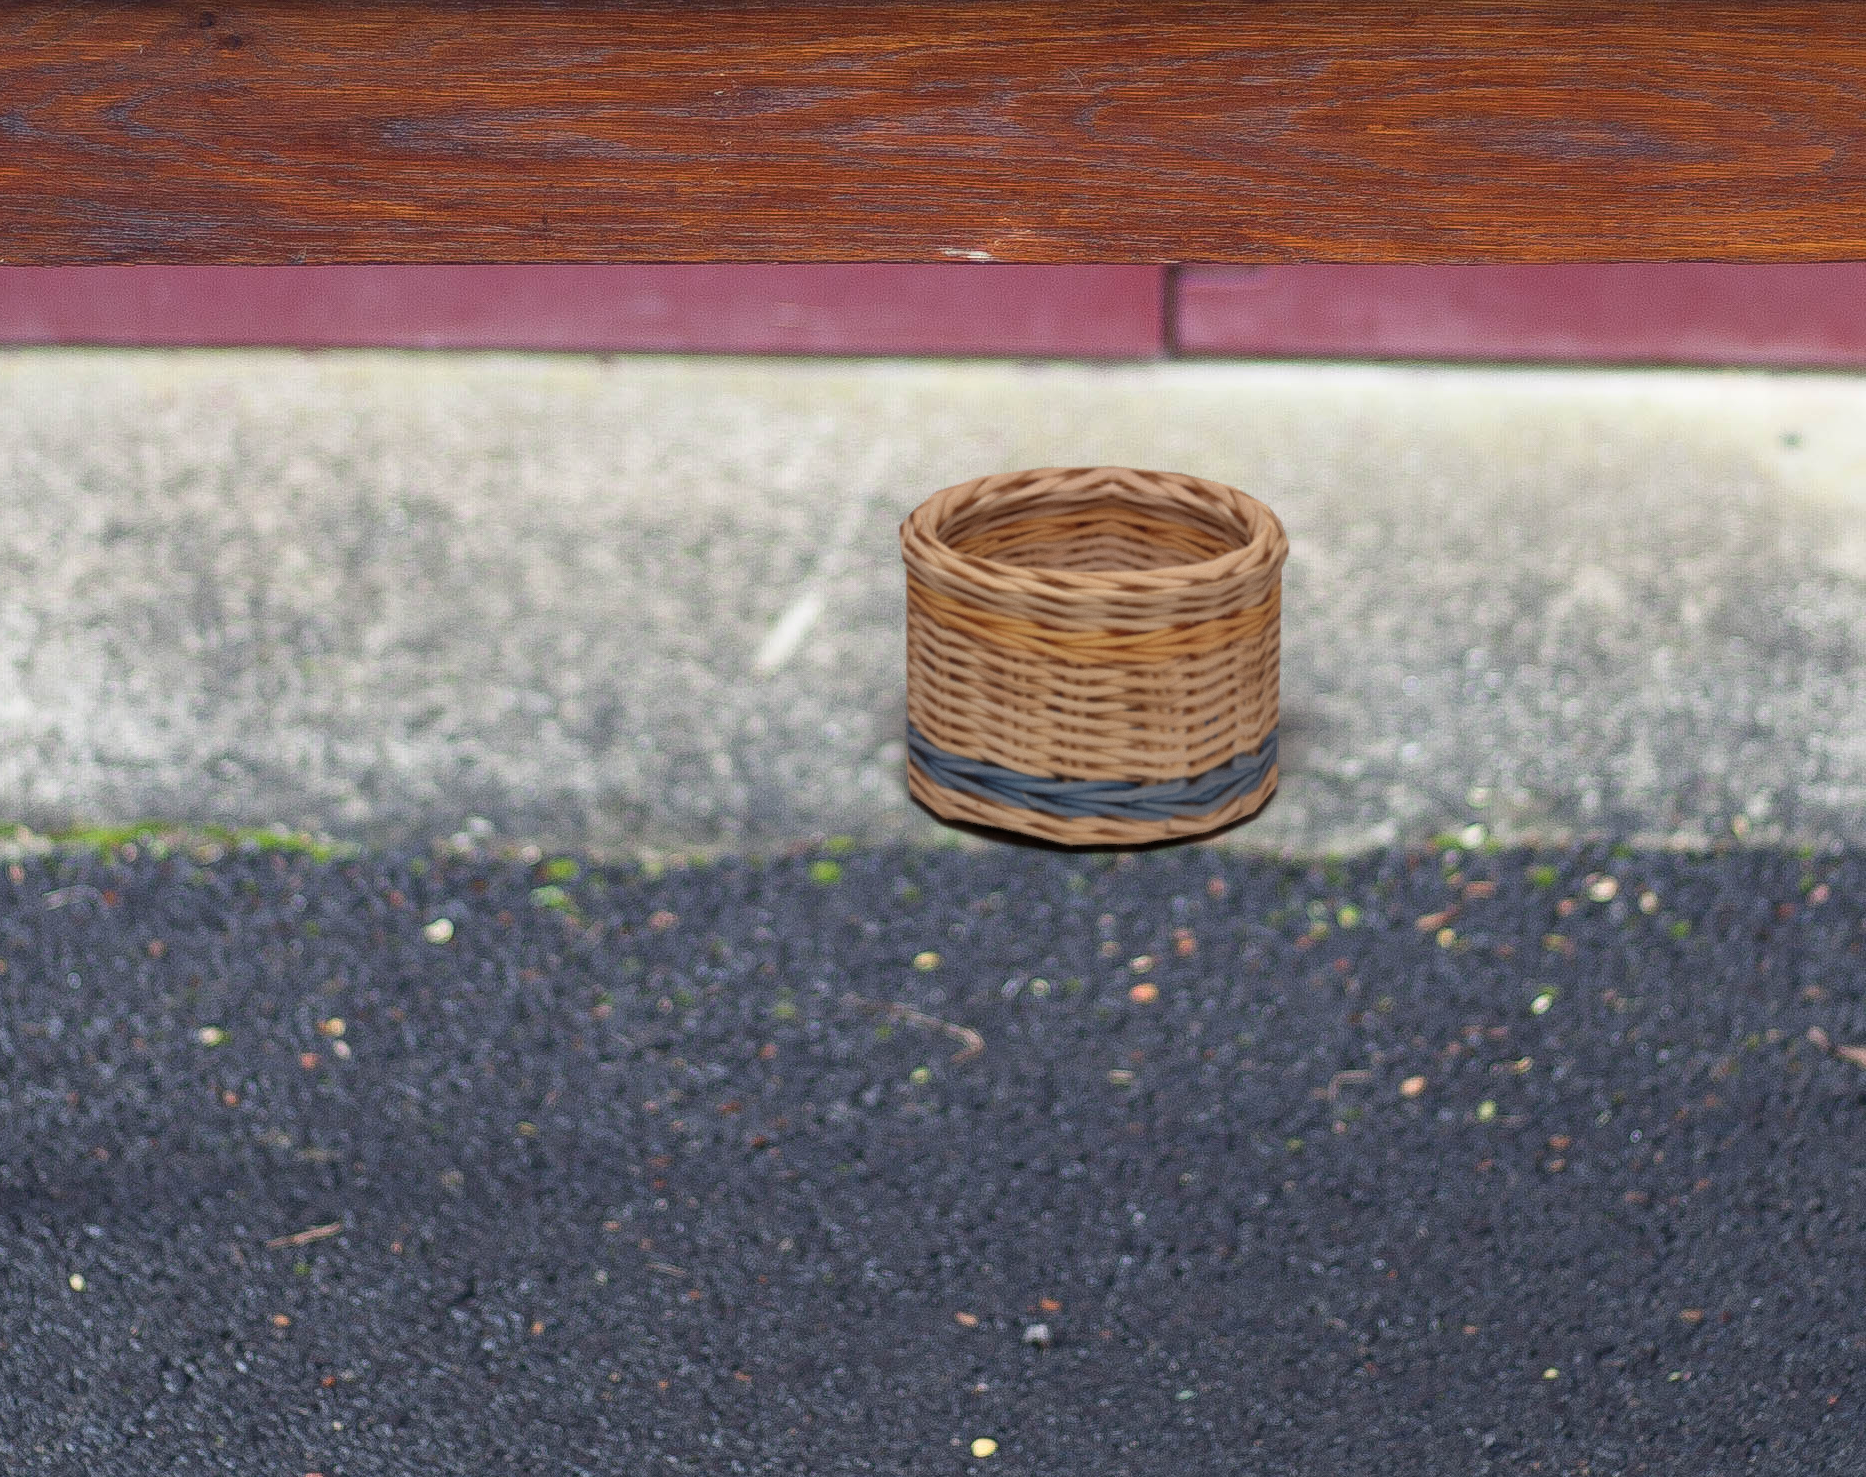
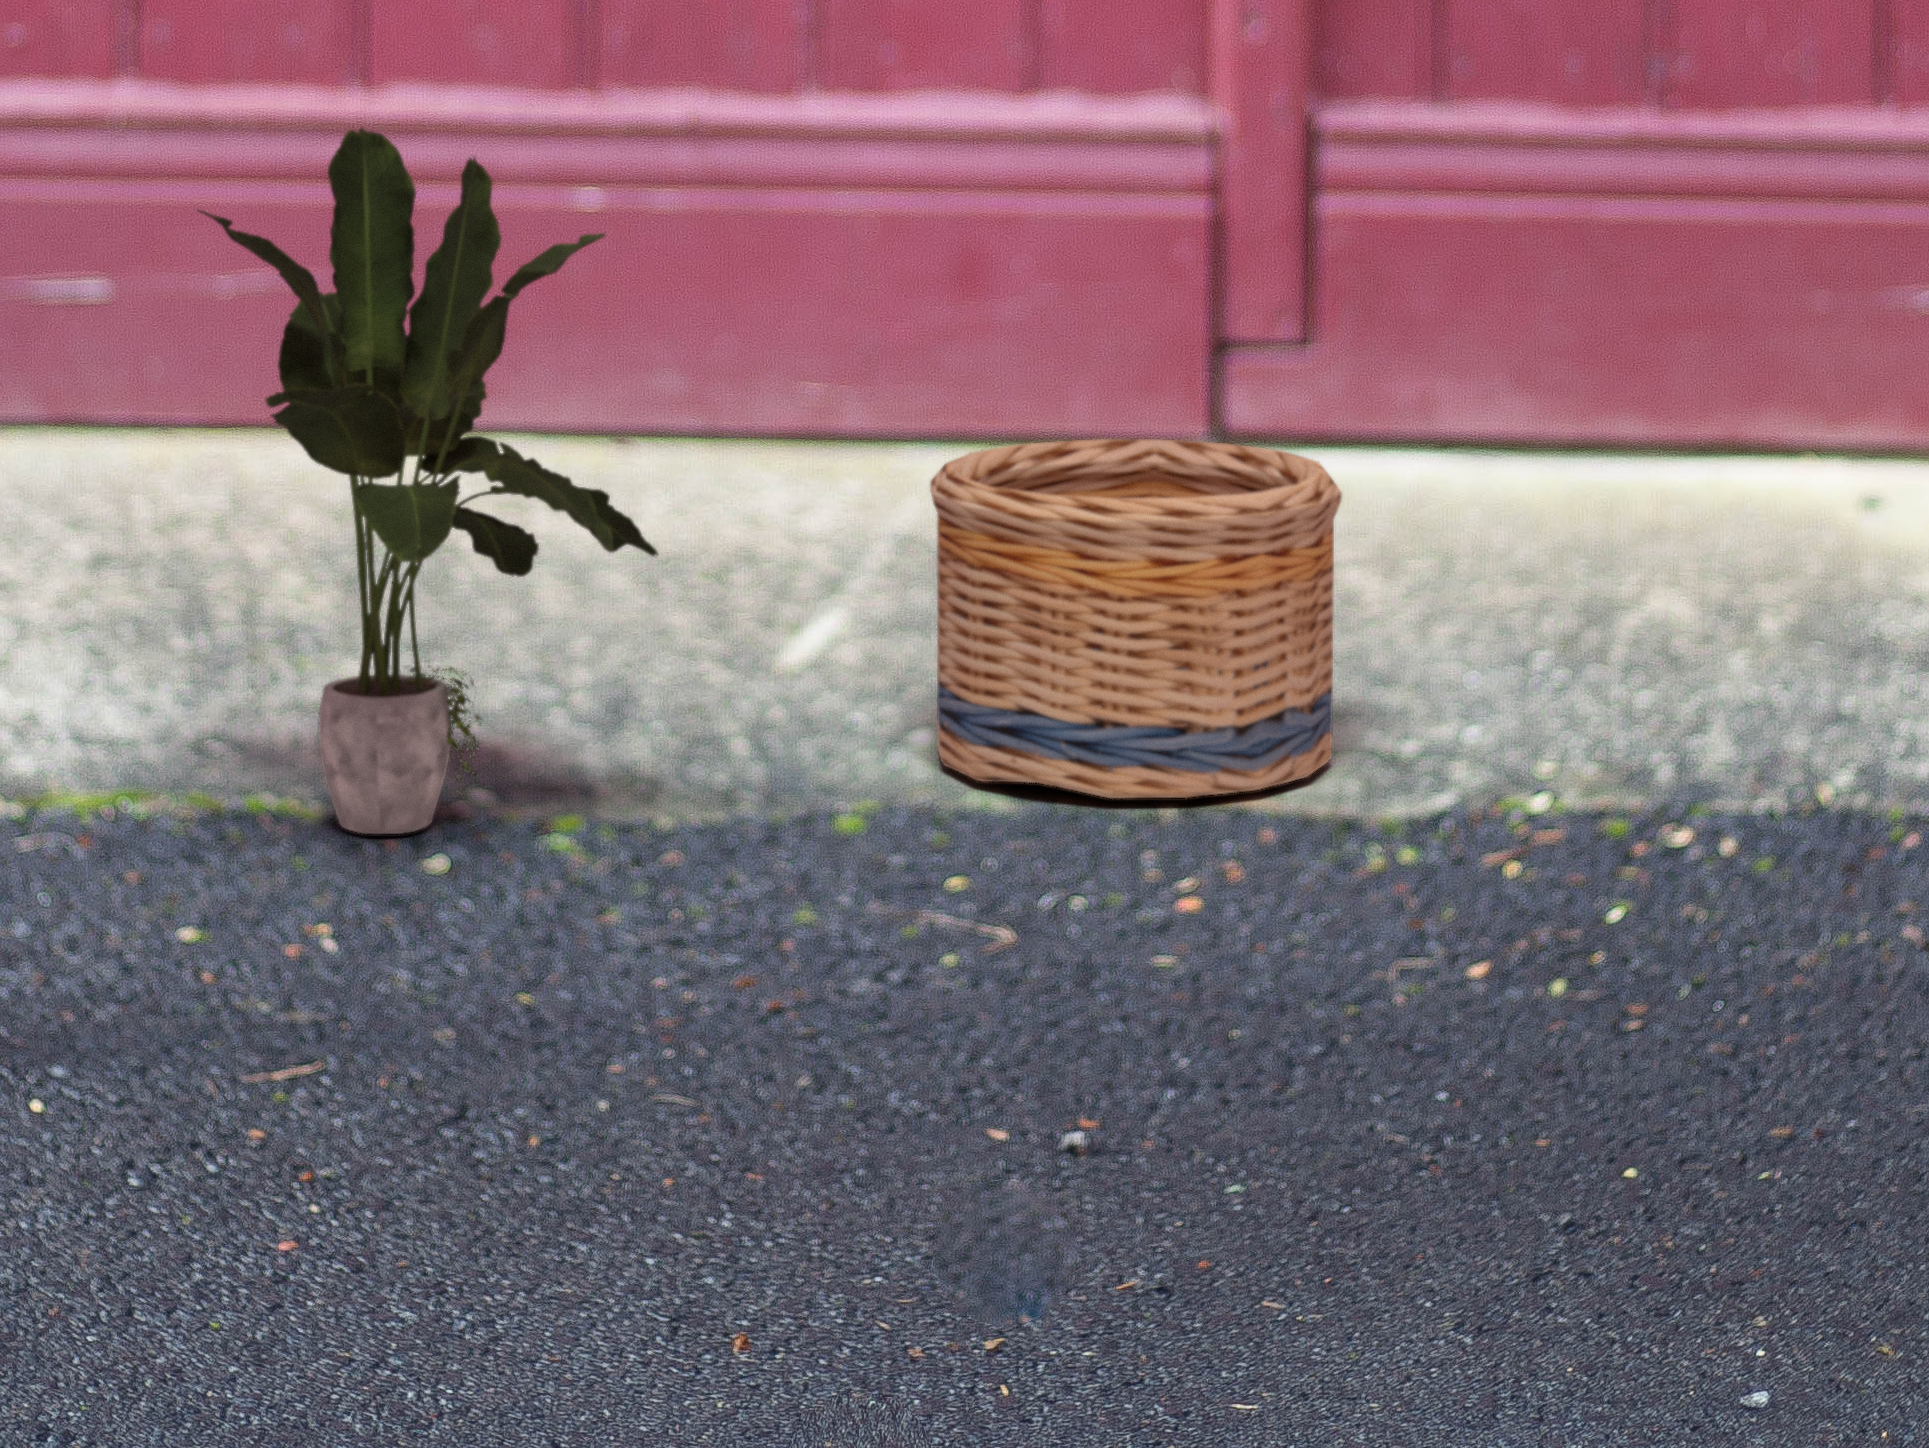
potted plant: none [193,234,643,895] -> present [198,128,658,834]

